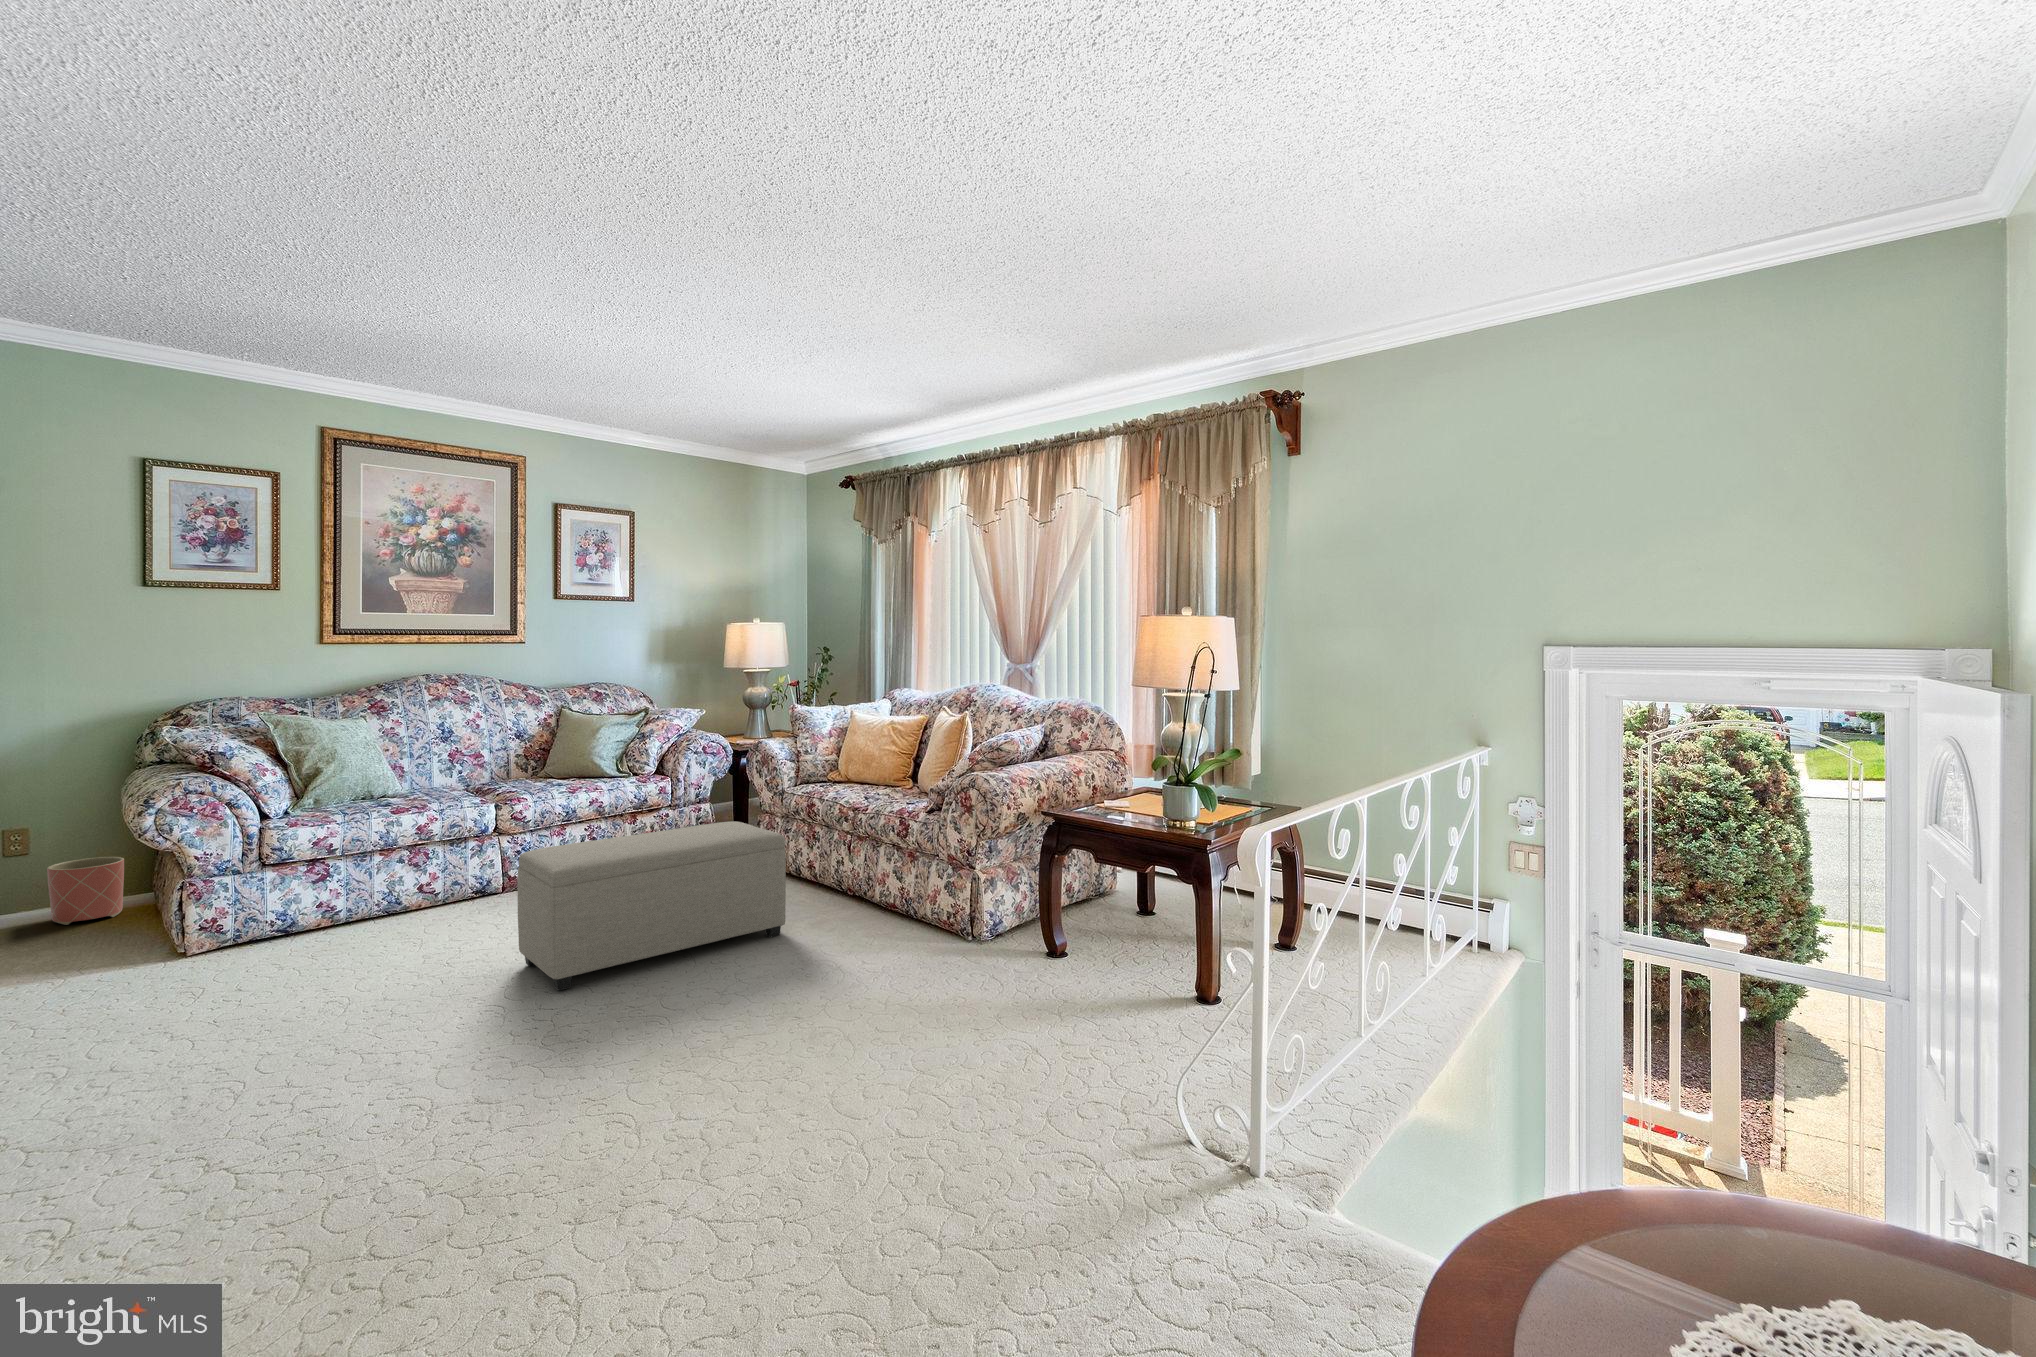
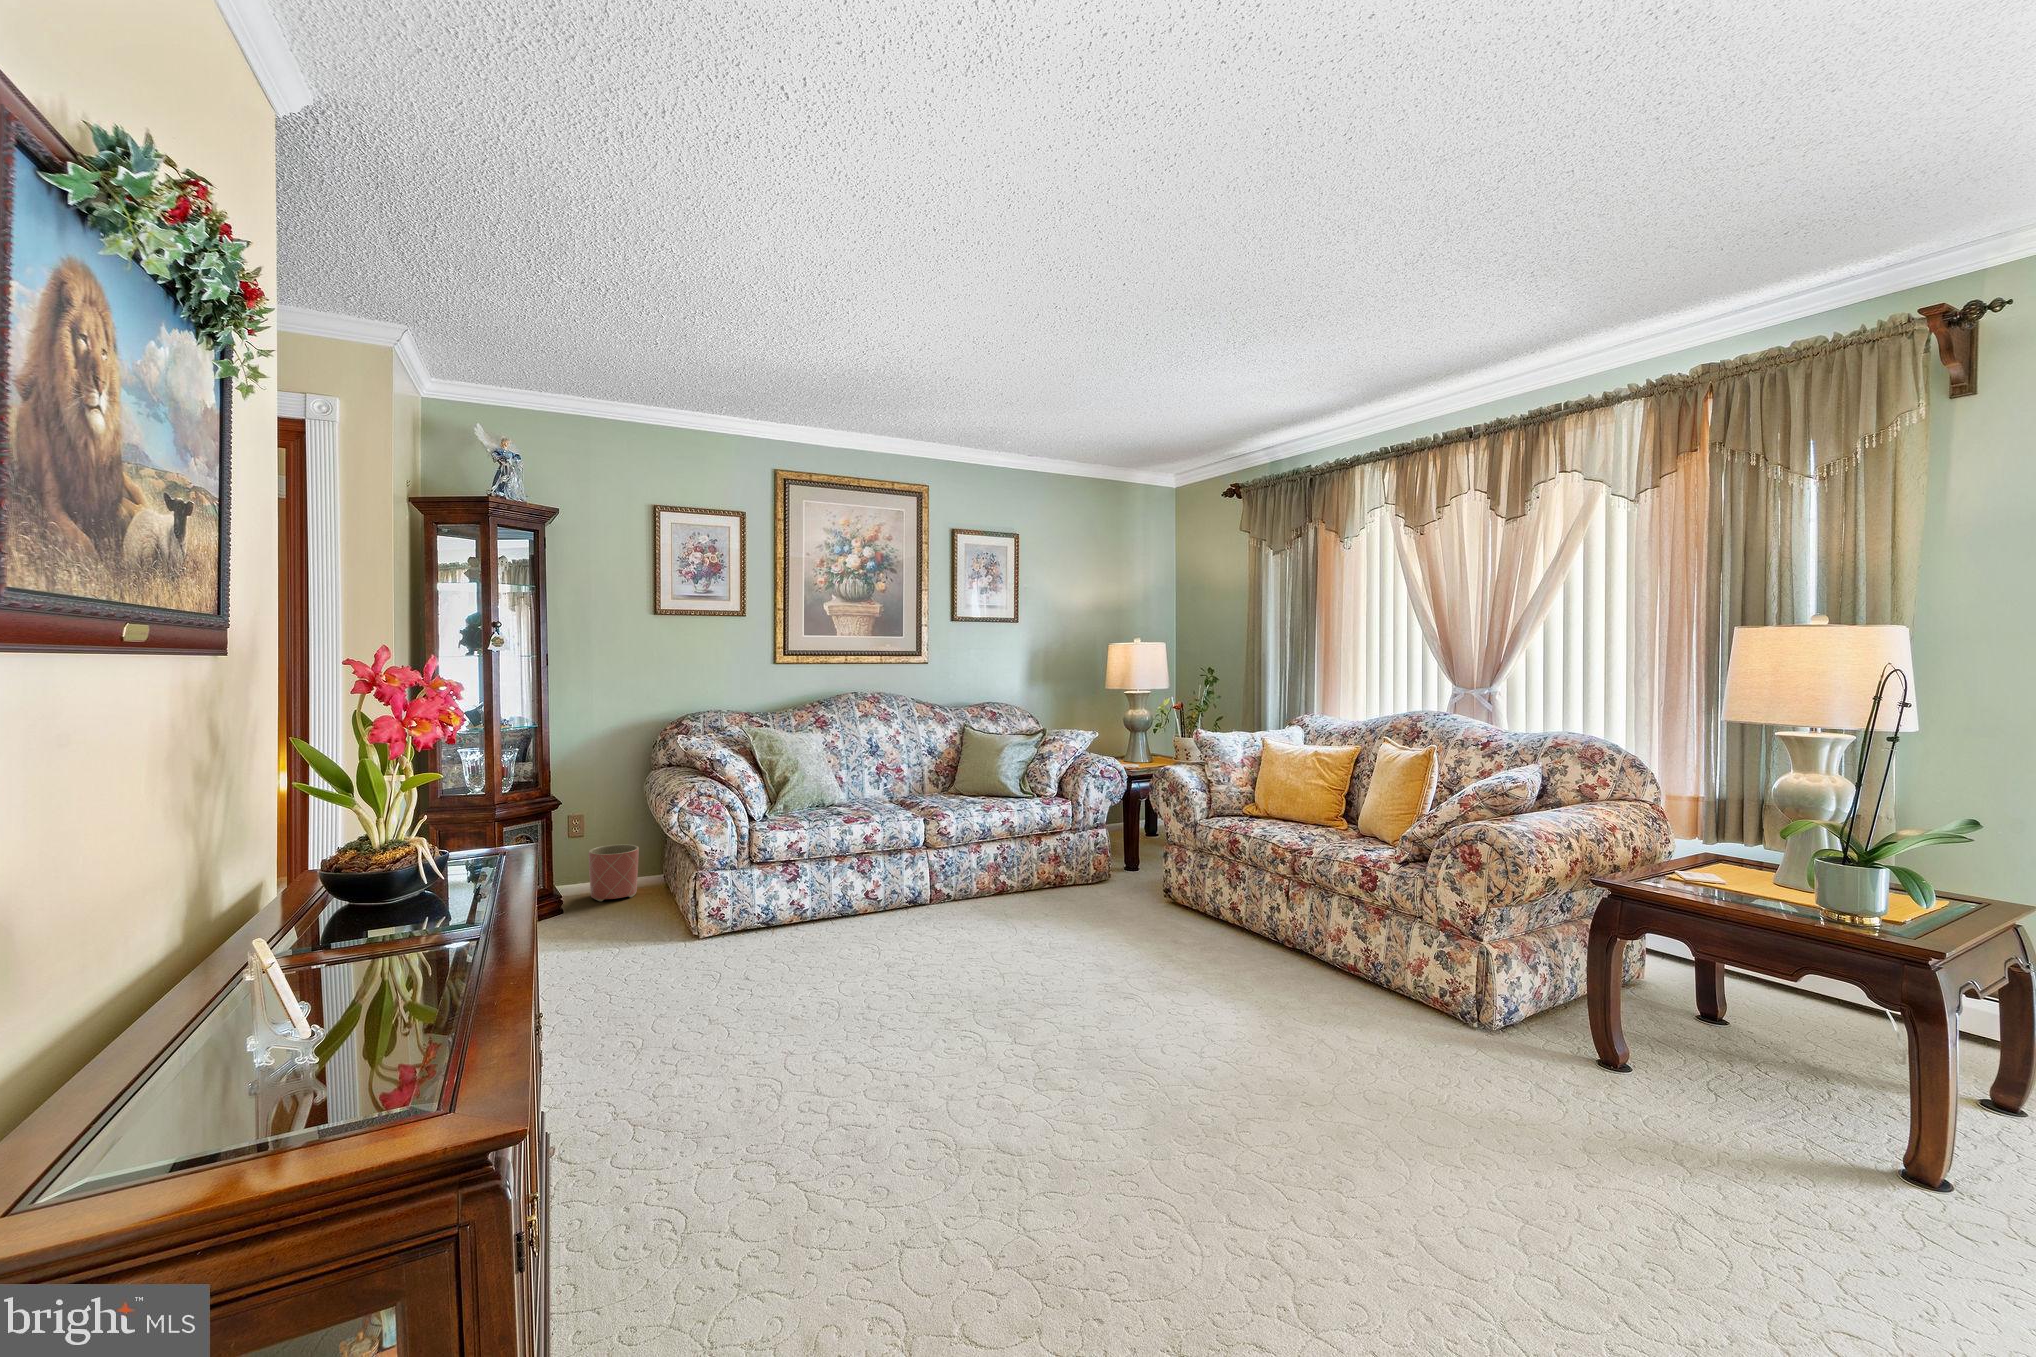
ottoman: present [518,821,786,990] -> none [976,856,1238,1030]

